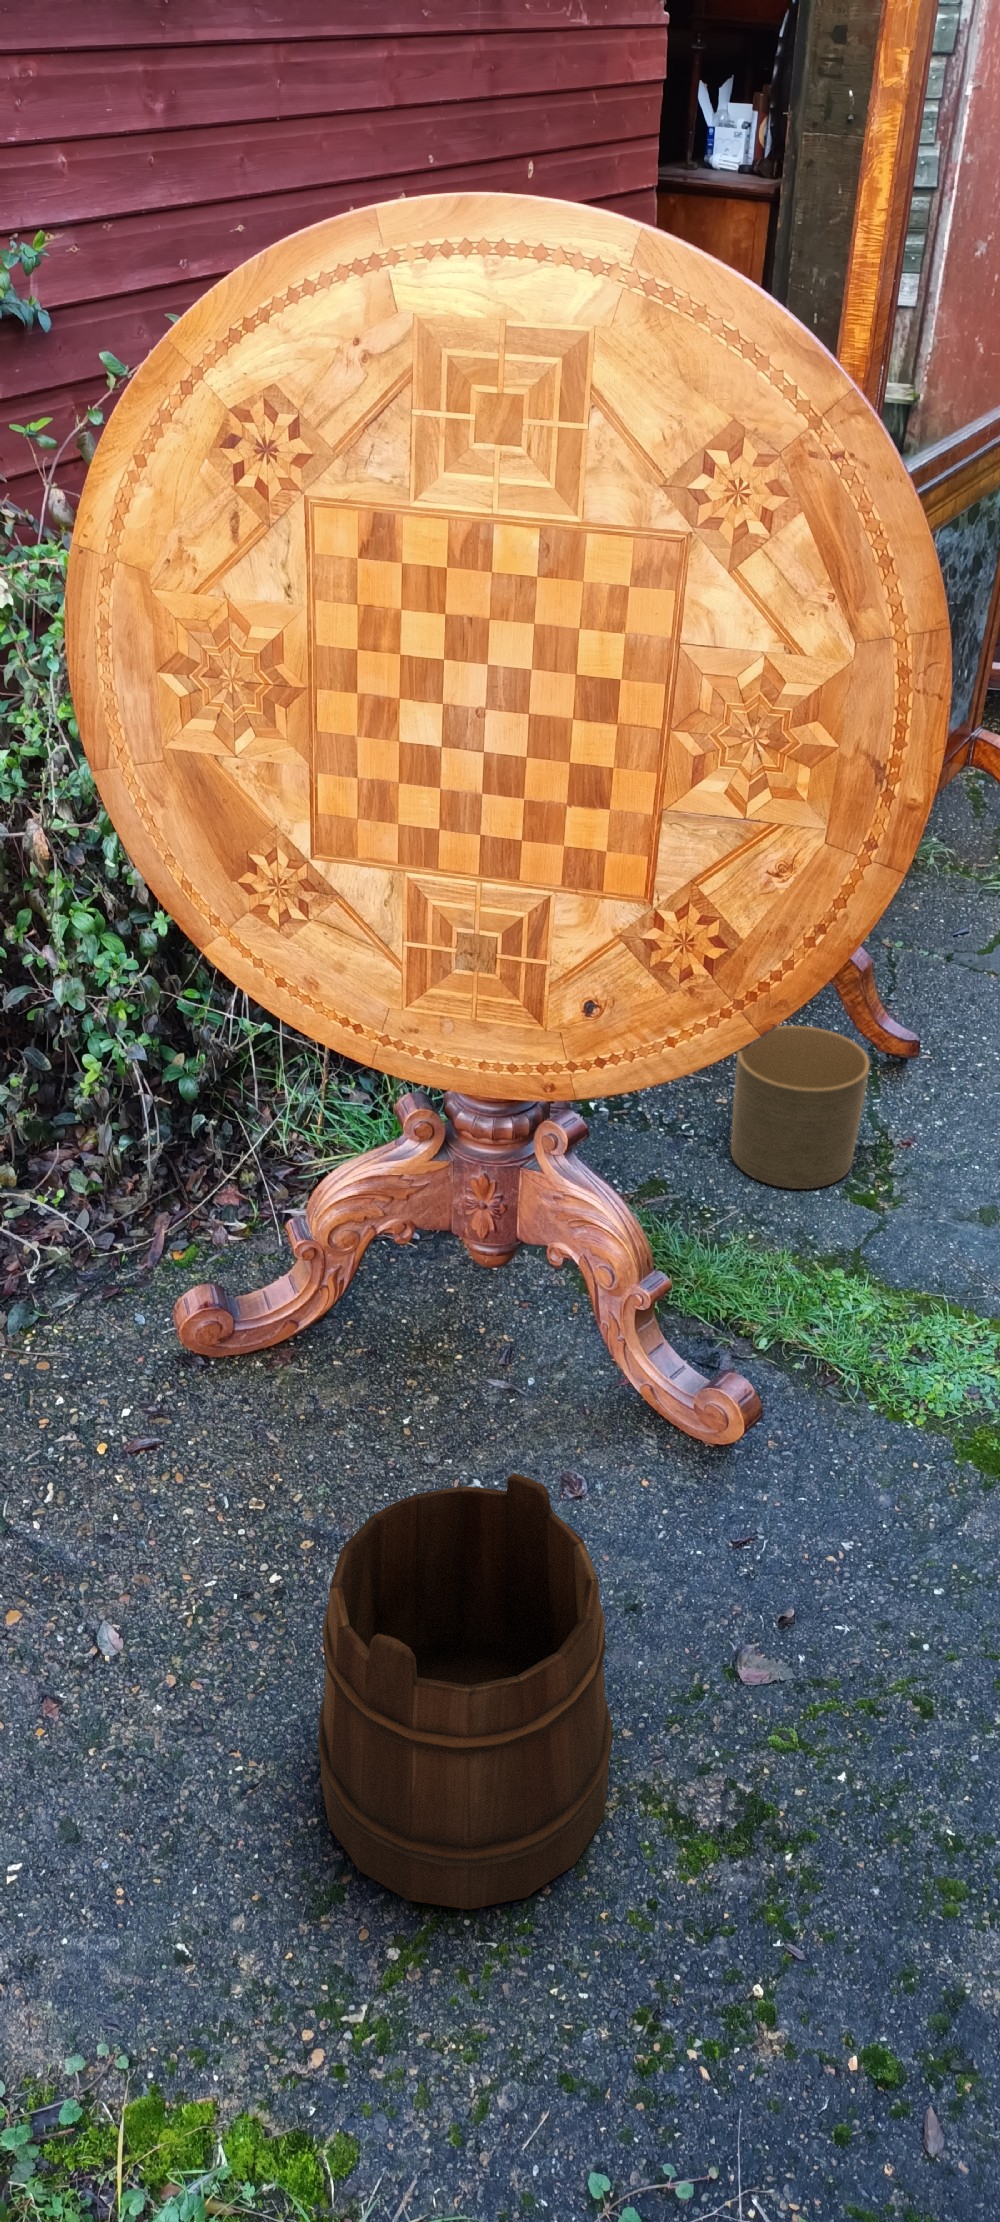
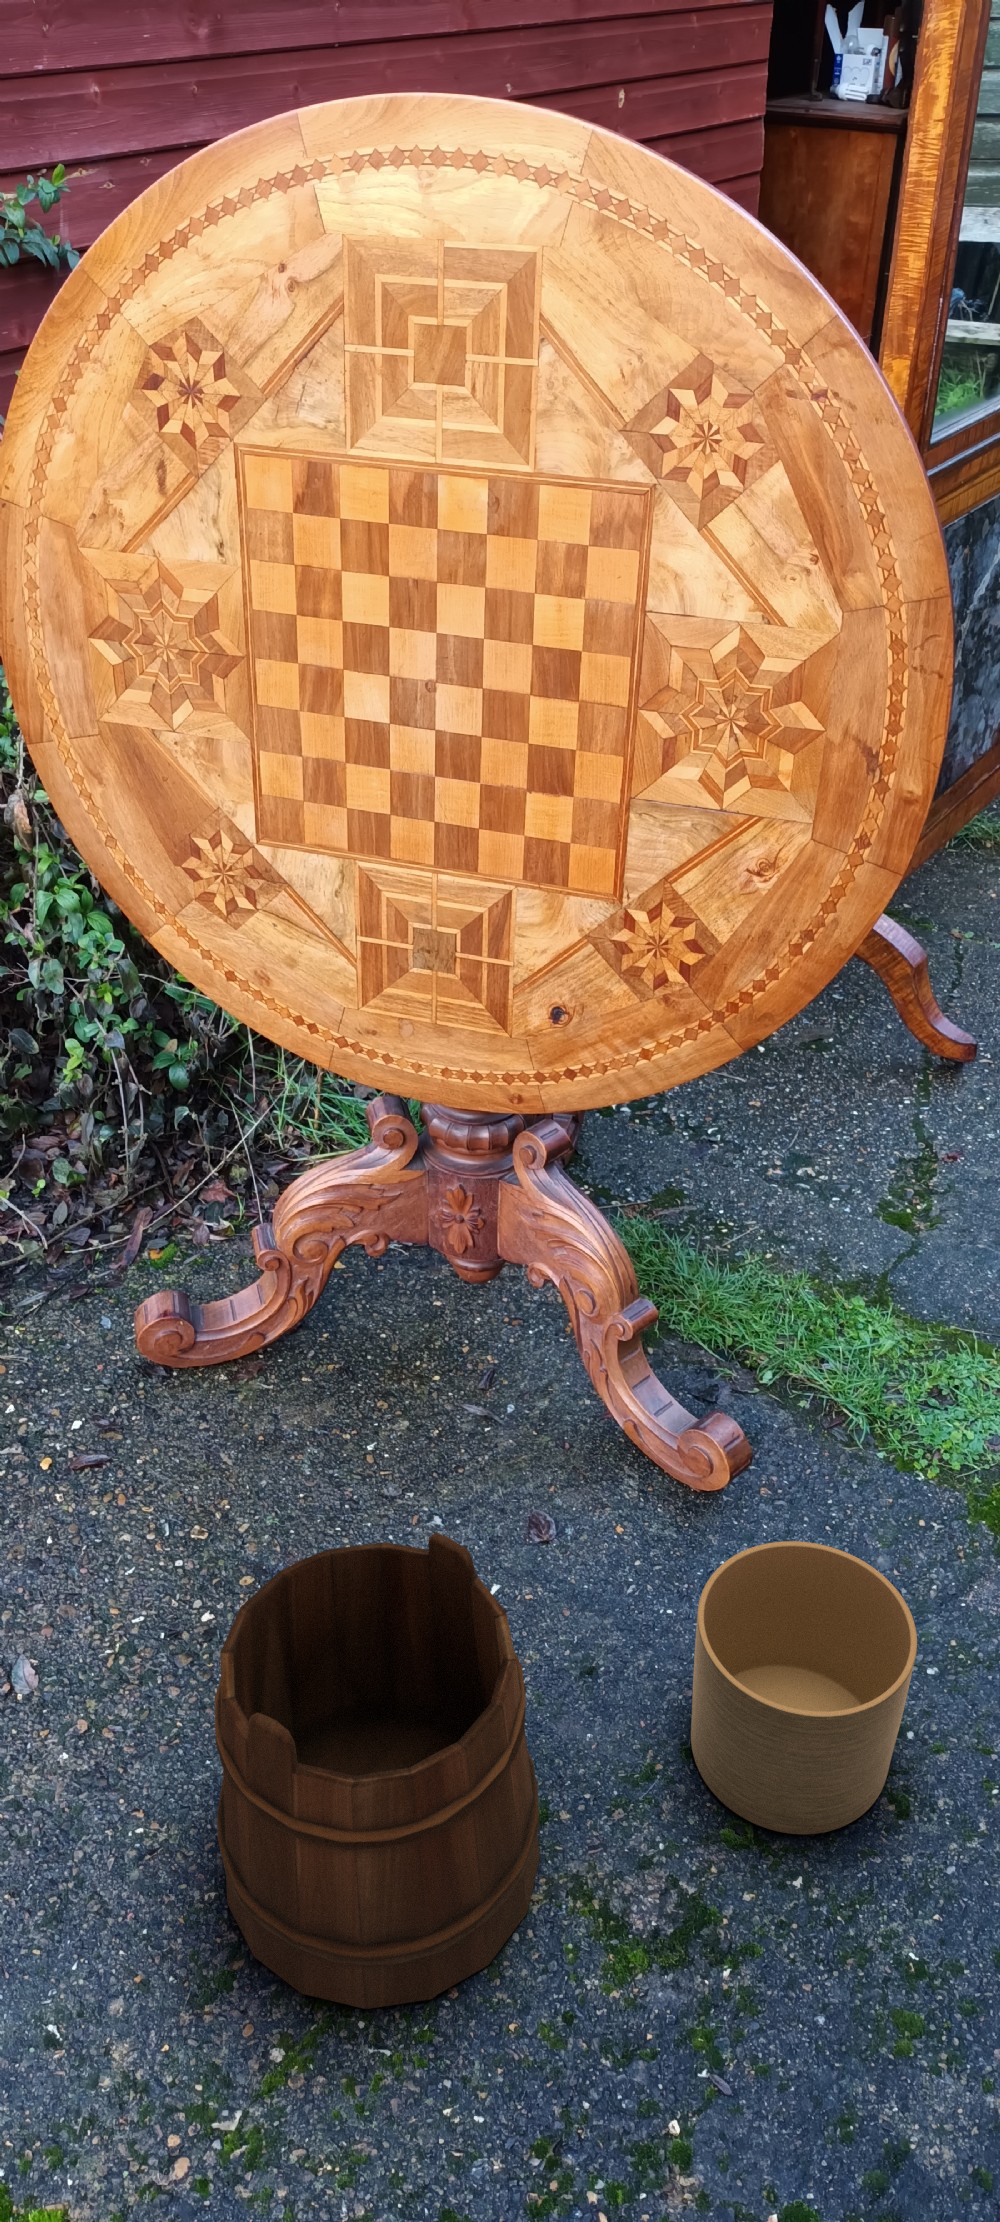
planter: present [731,1026,870,1189] -> present [691,1541,917,1834]

